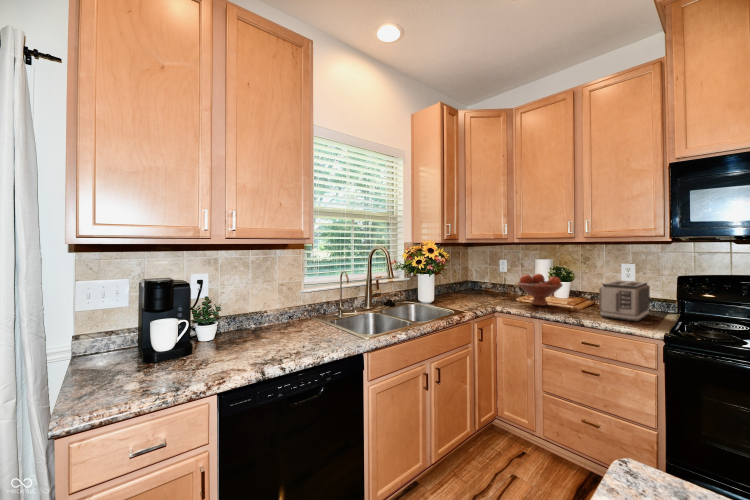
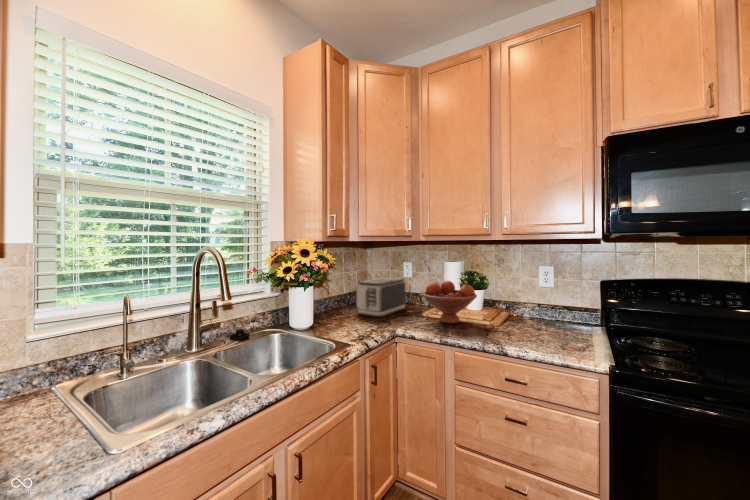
toaster: present [599,280,650,321] -> present [356,278,406,317]

